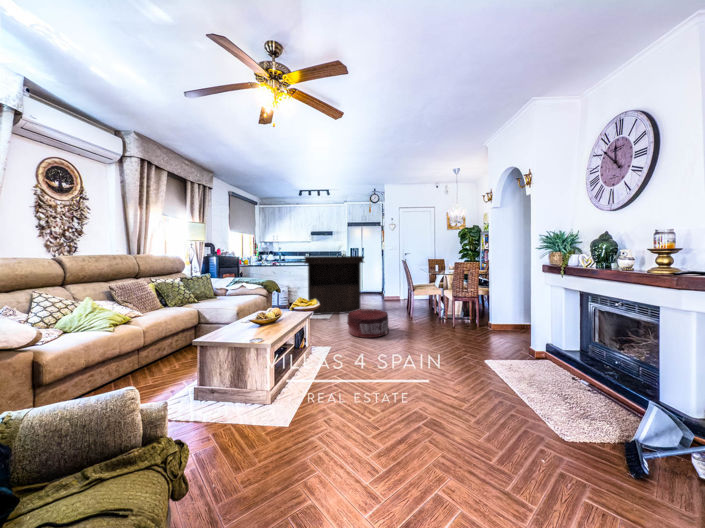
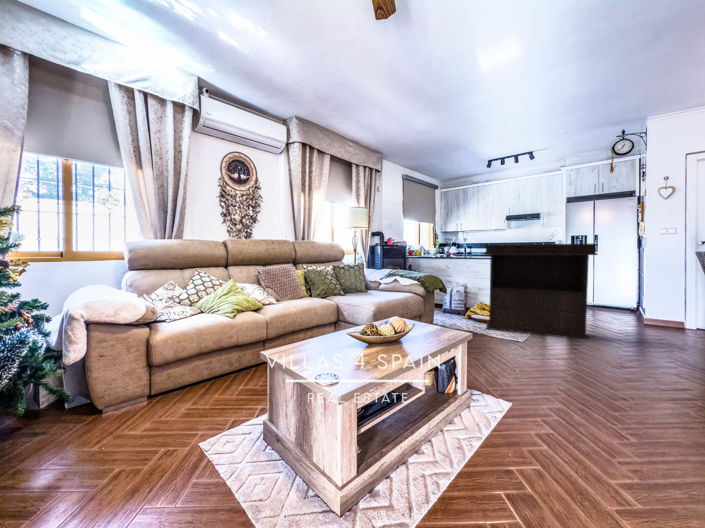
pouf: present [347,309,389,338] -> none [552,337,660,404]

